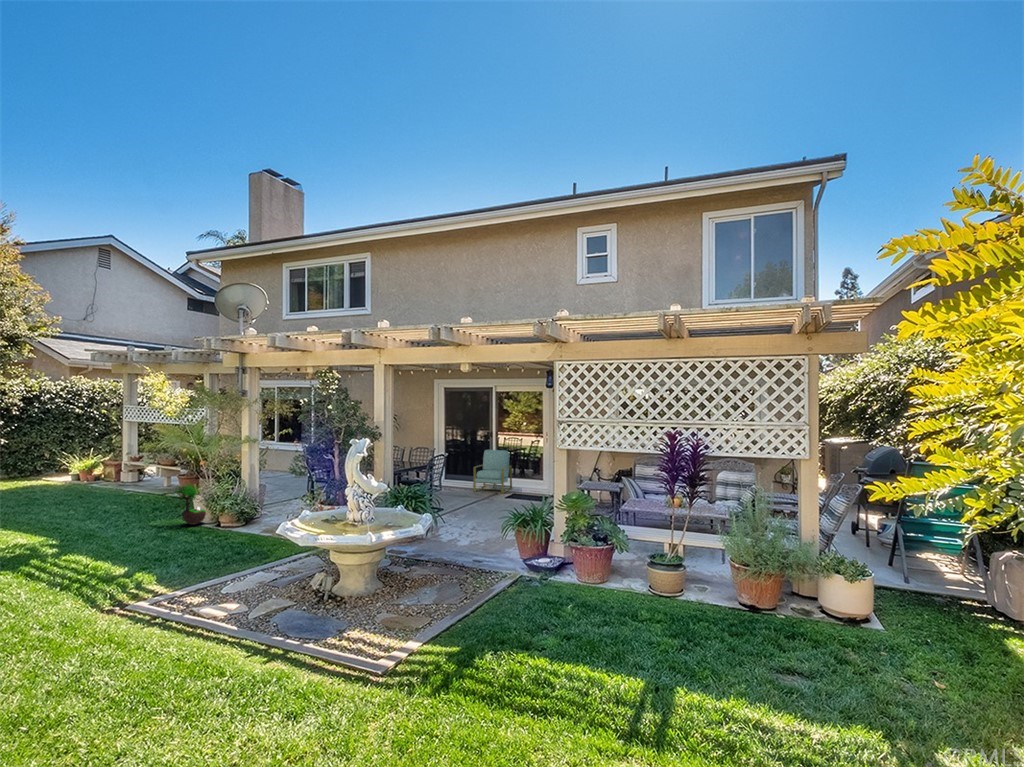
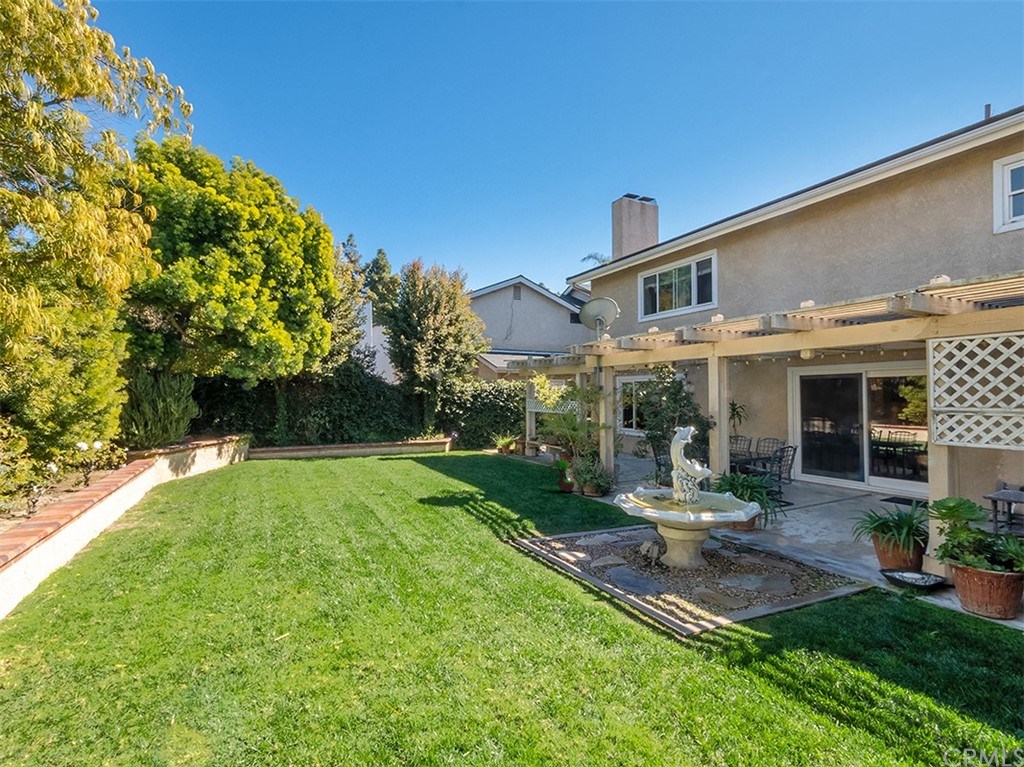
chair: present [473,450,512,494] -> none [836,448,893,499]

